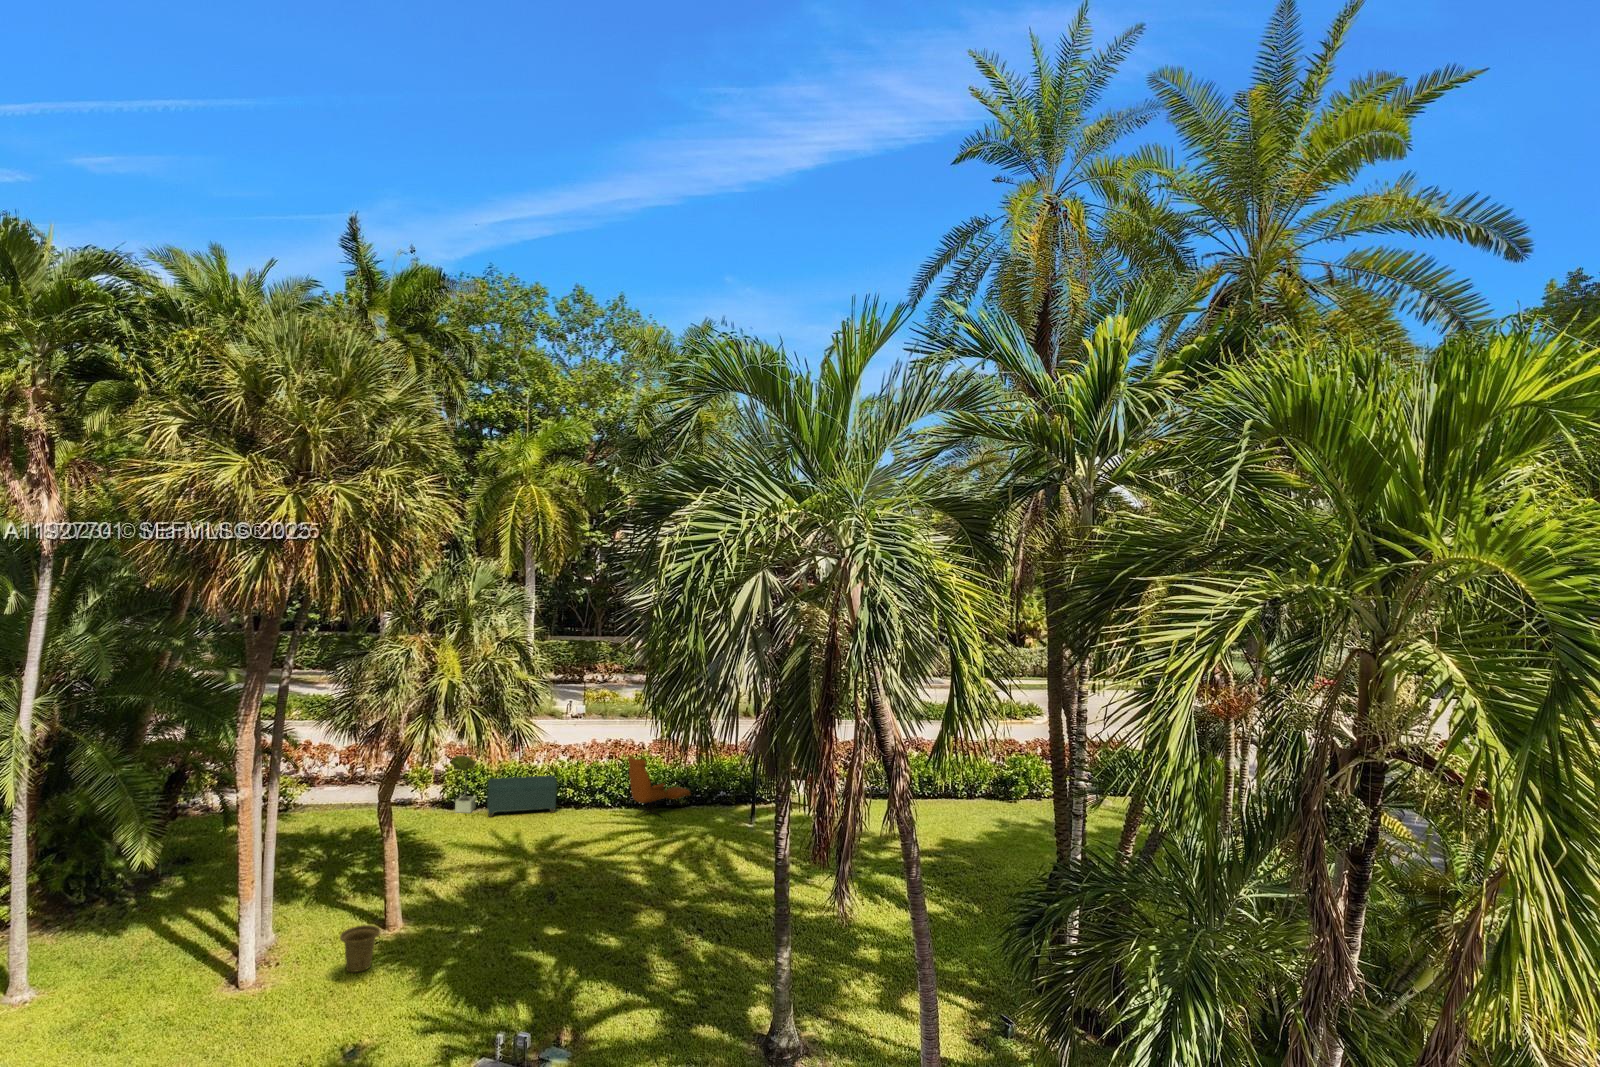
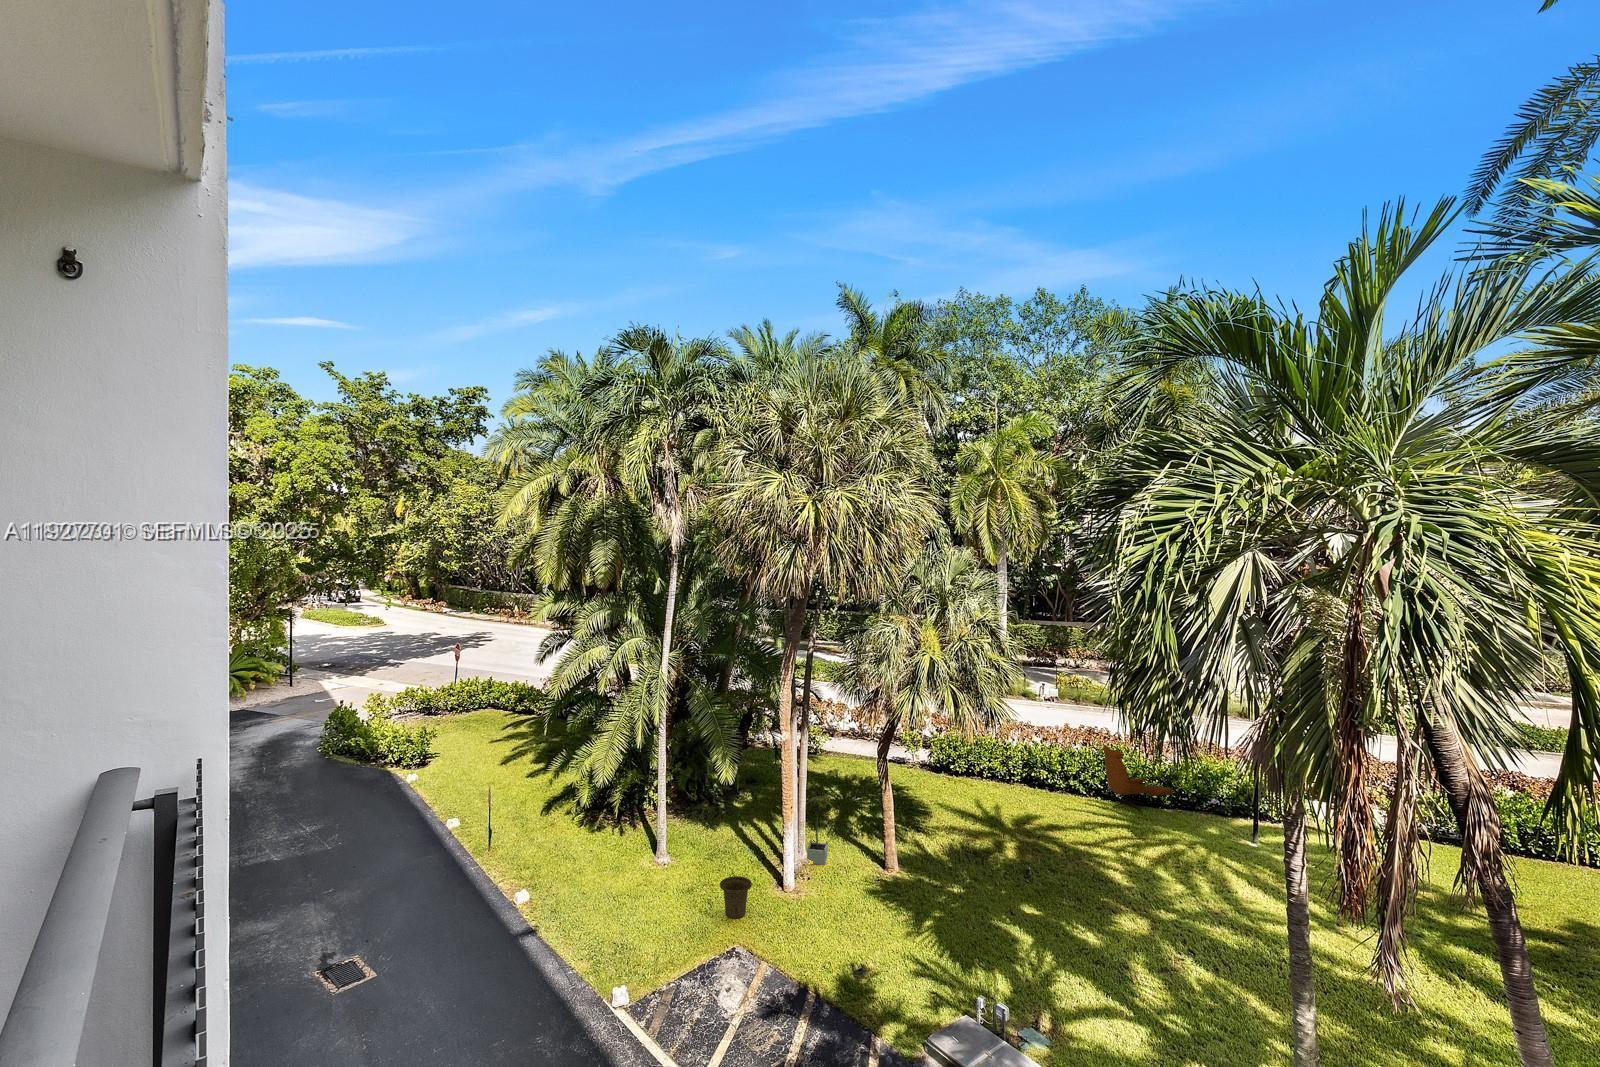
potted tree: present [452,755,476,813] -> present [806,796,833,865]
bench: present [487,775,557,817] -> none [971,750,1034,790]
basket: present [340,925,381,973] -> present [720,876,752,919]

